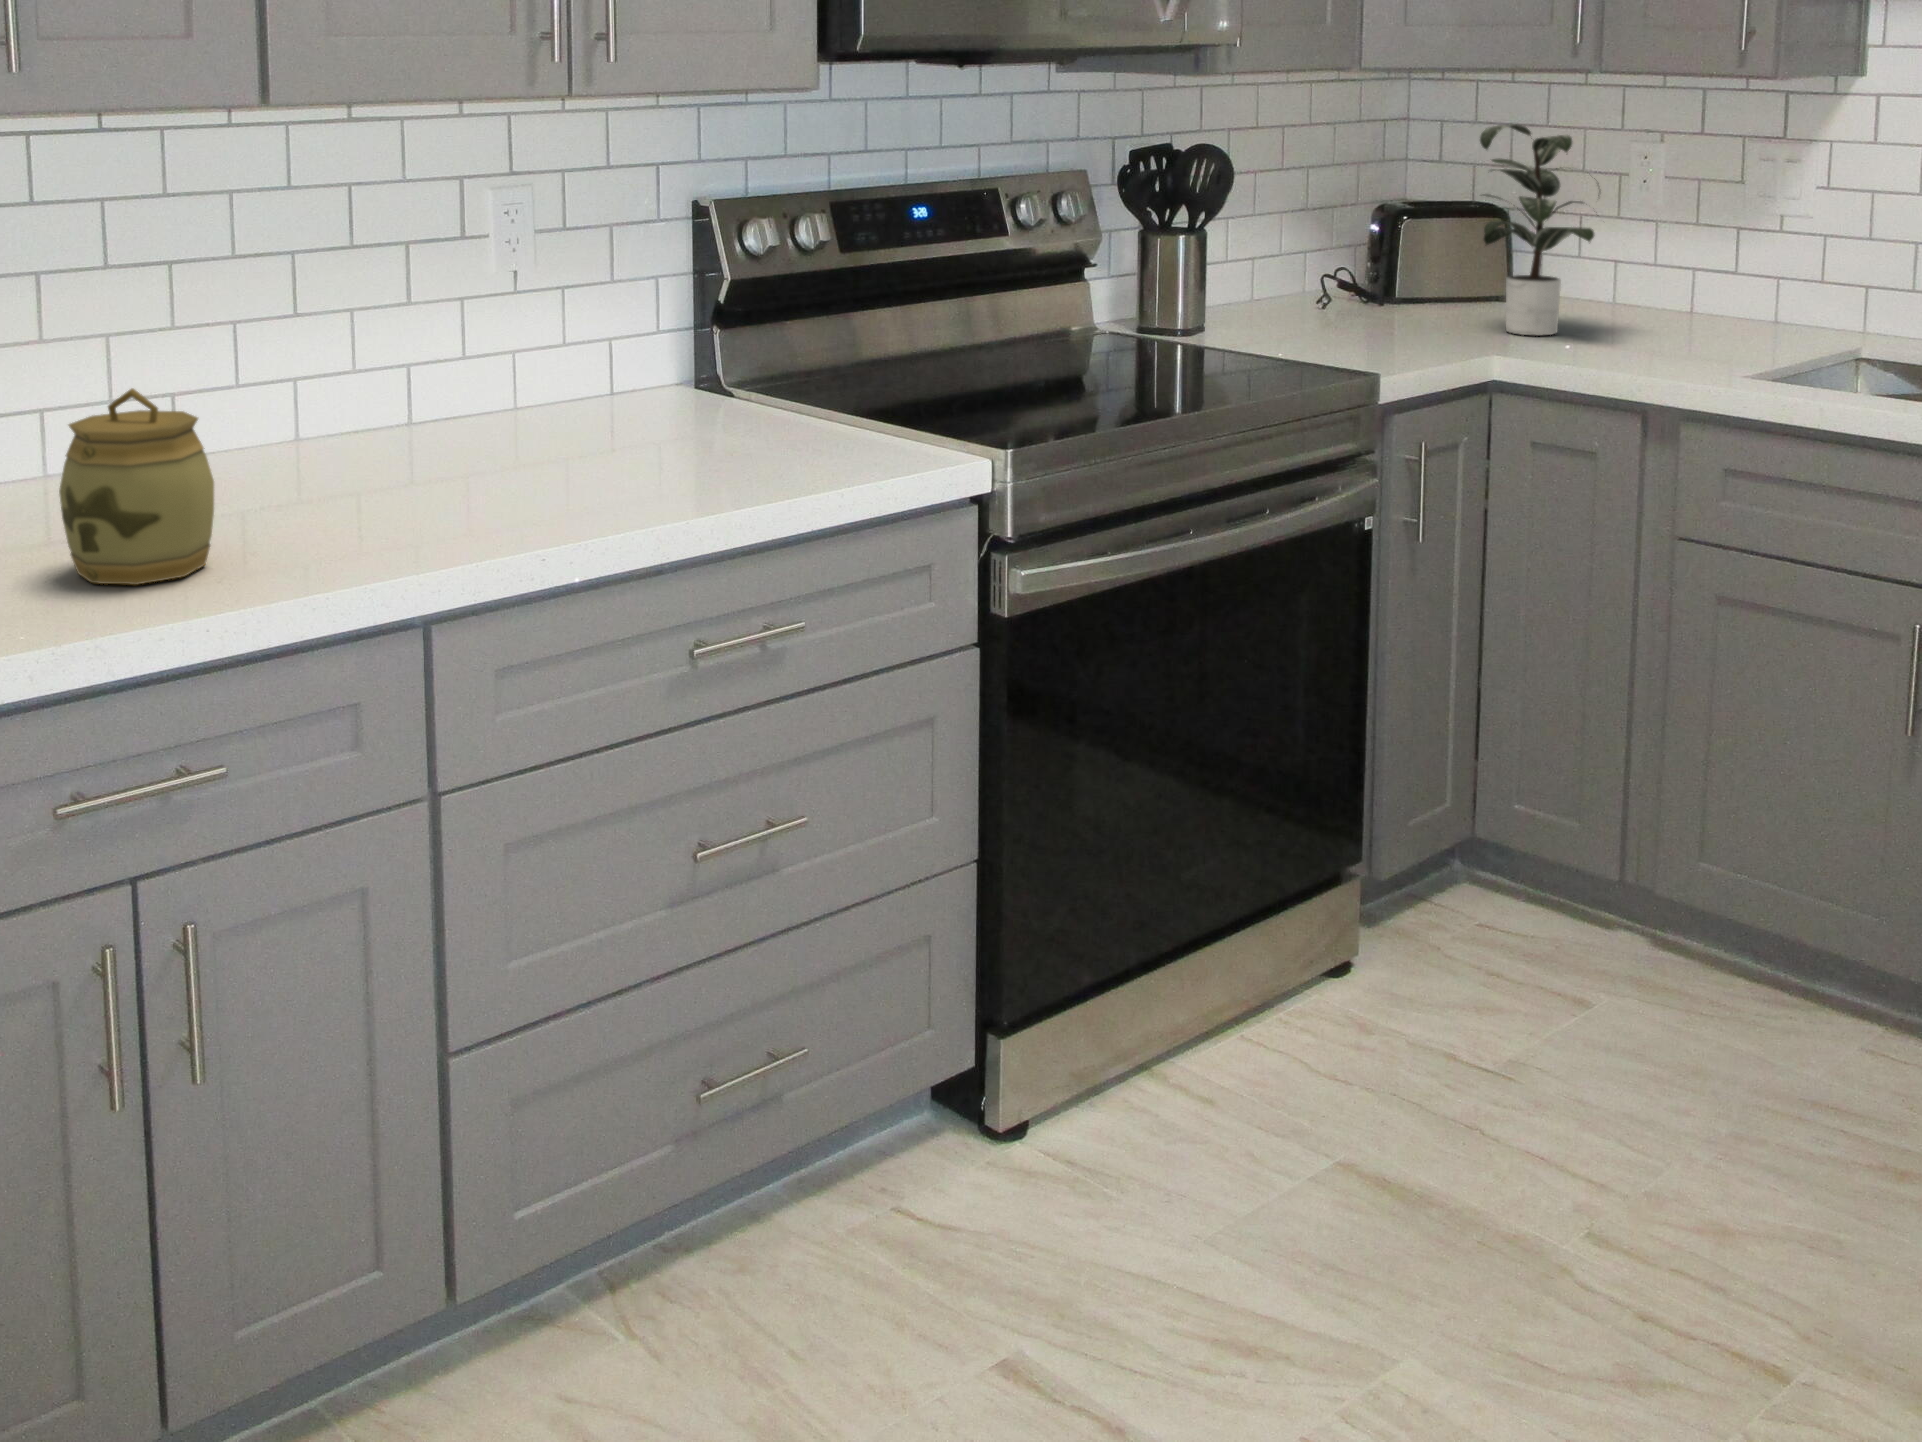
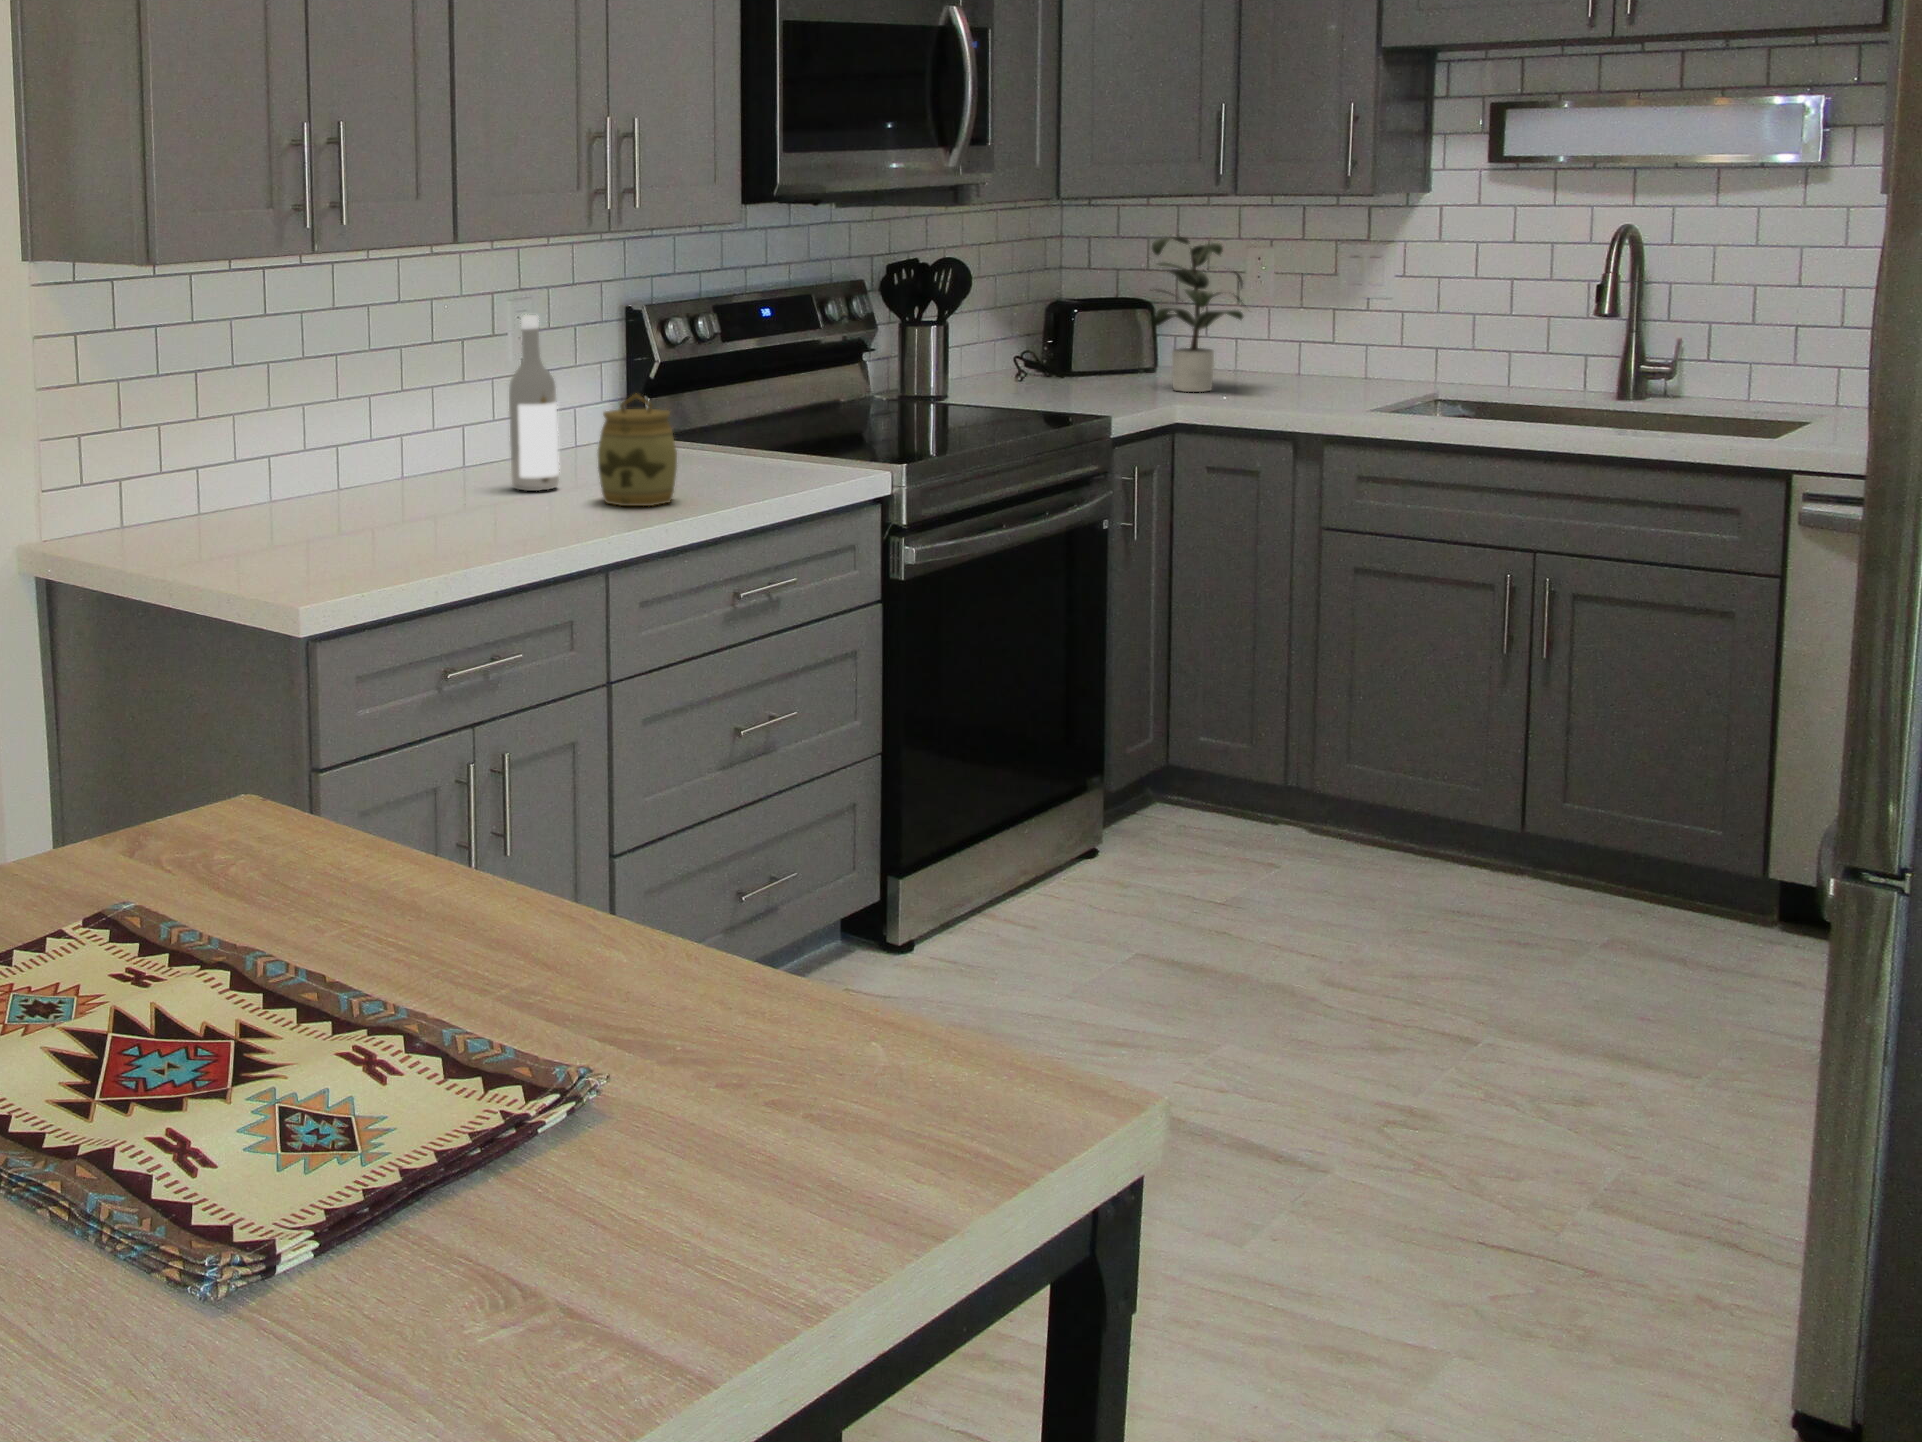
wine bottle: none [406,216,482,476] -> present [509,315,559,491]
jar: present [59,388,214,585] -> present [598,394,677,506]

